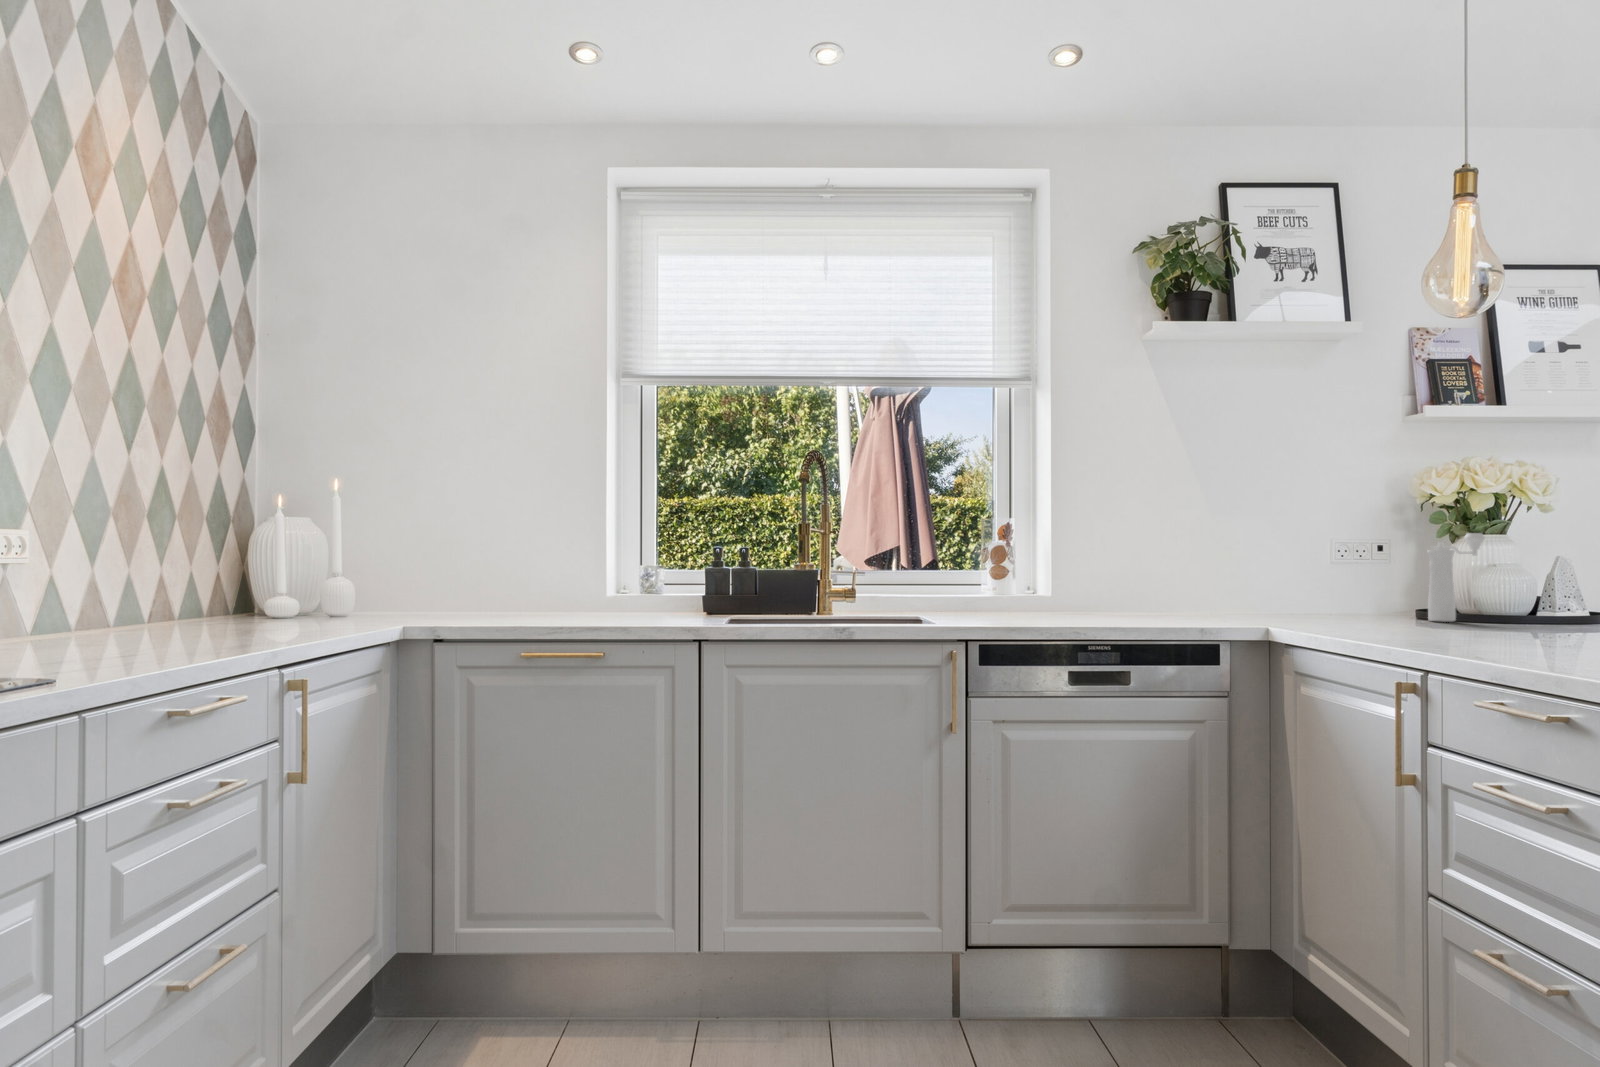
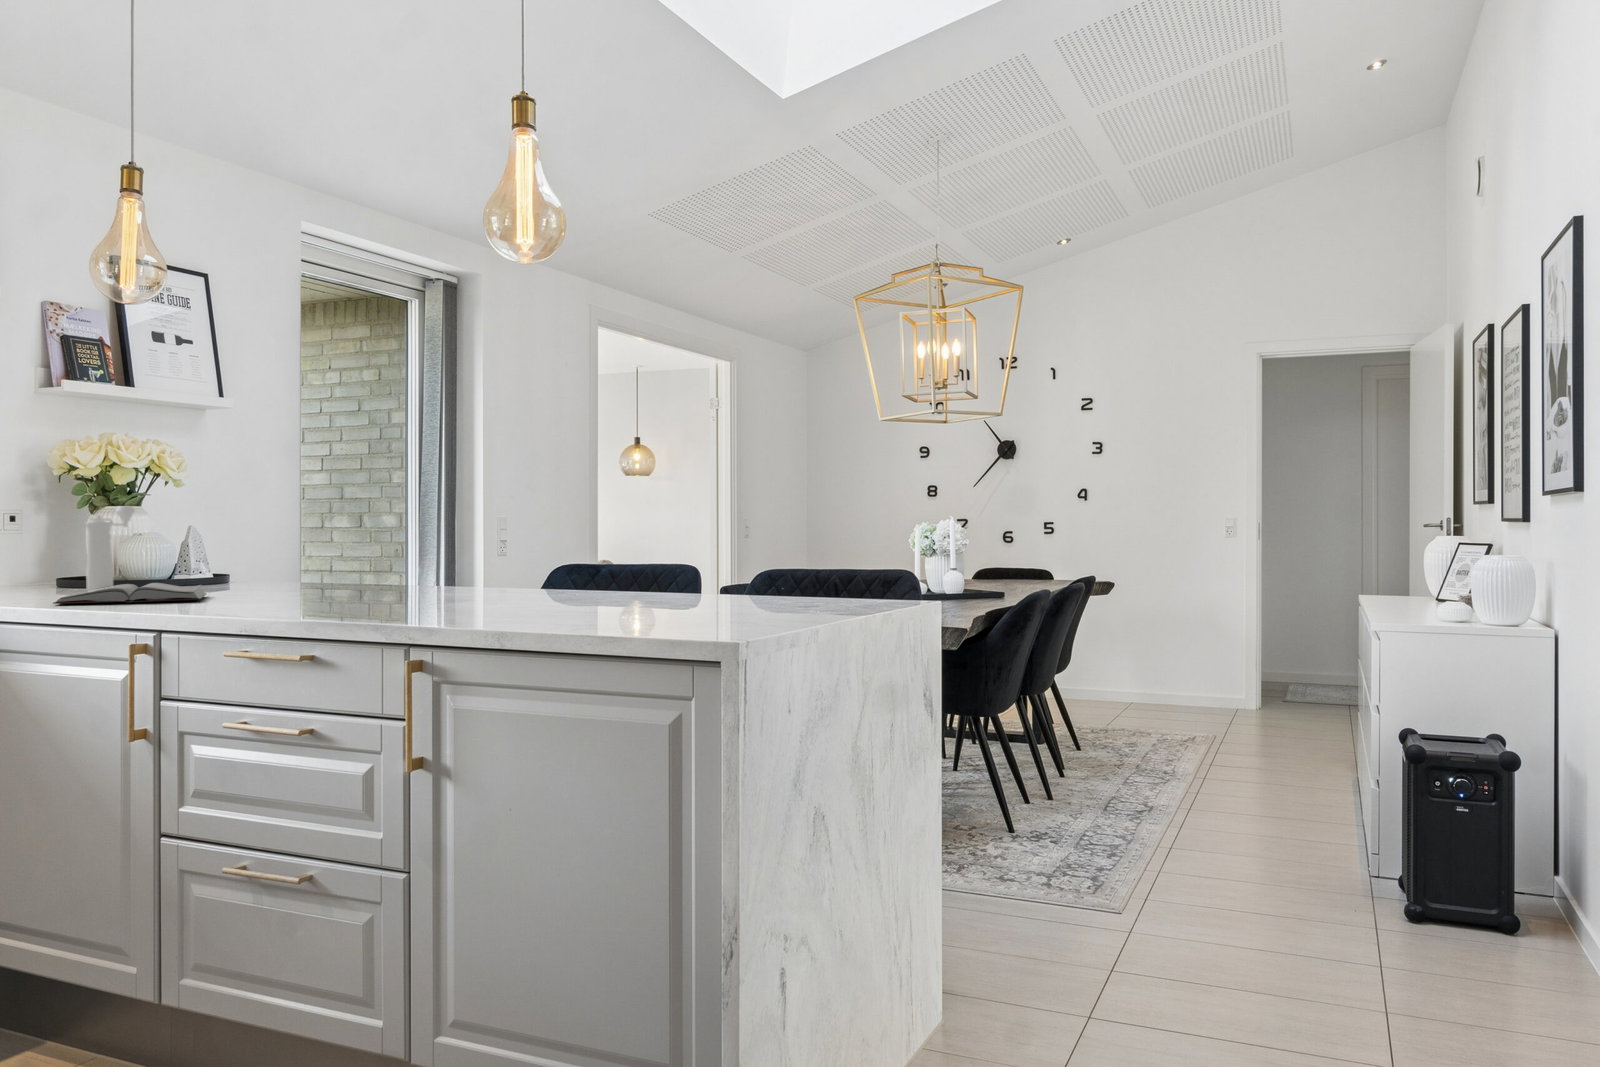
hardback book: none [1358,616,1534,639] -> present [53,583,207,604]

